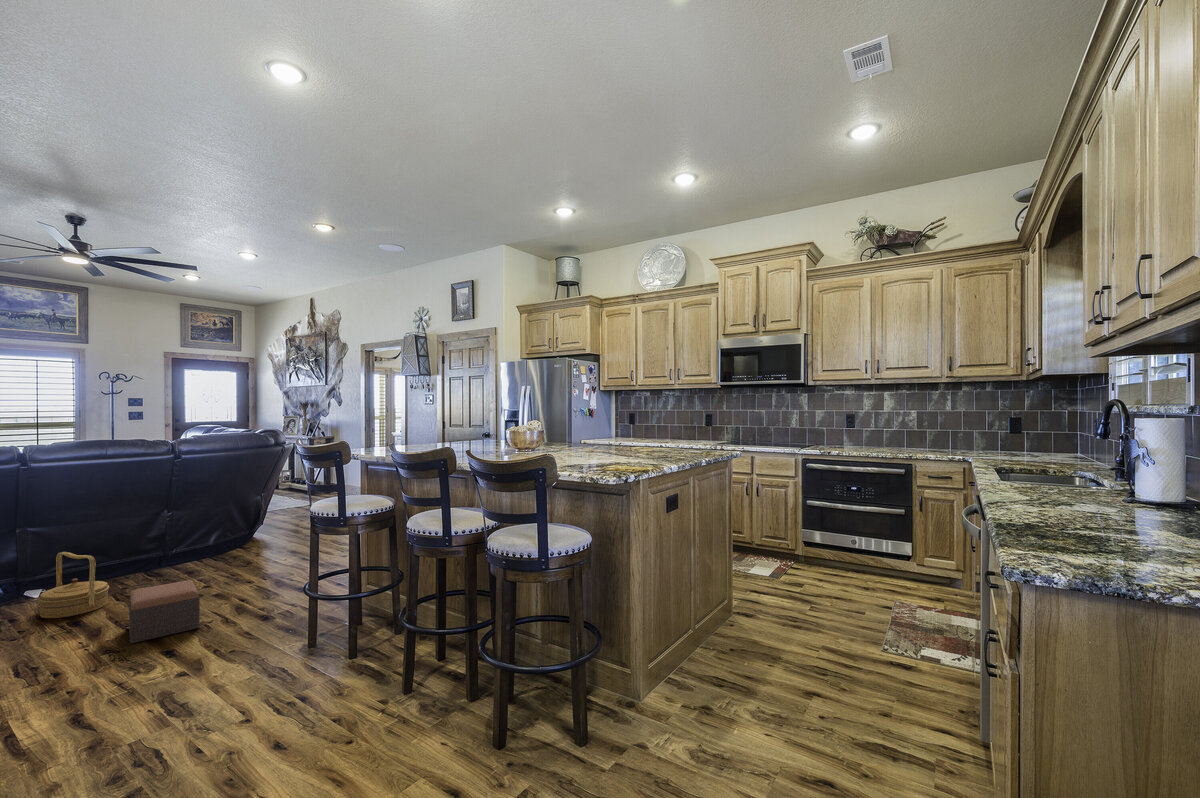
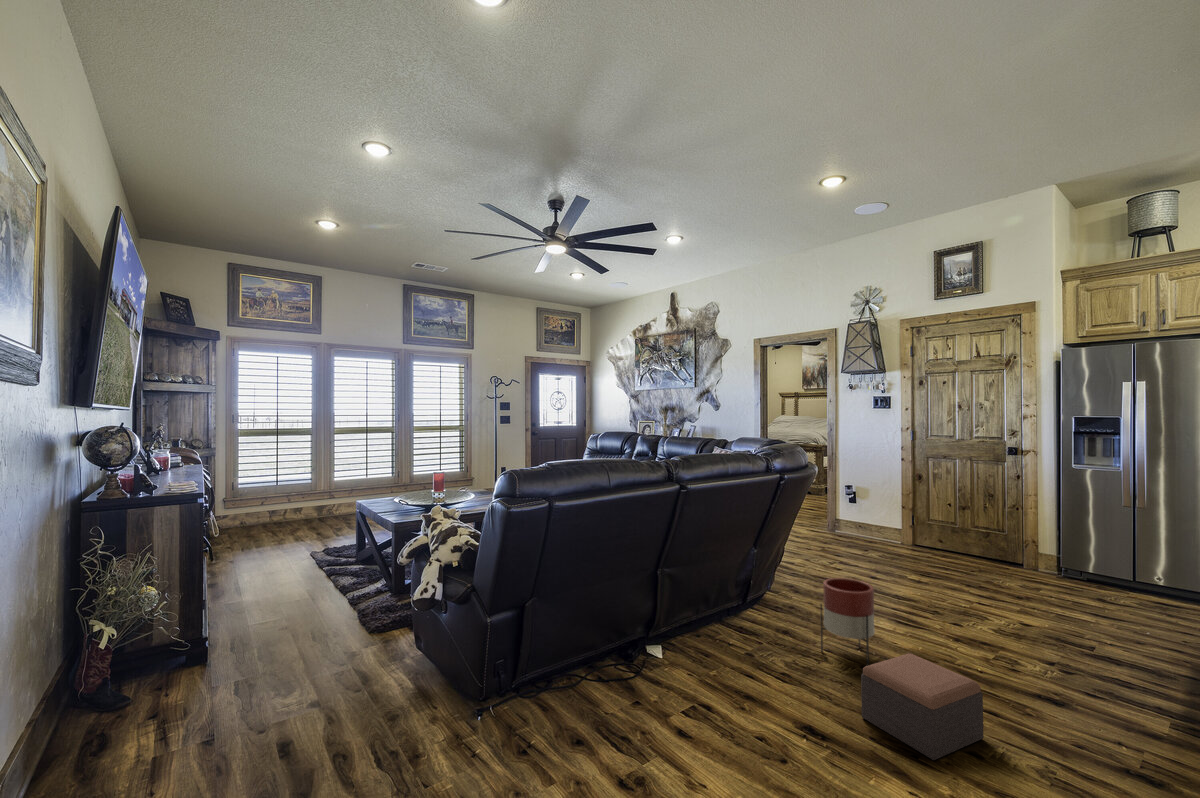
planter: none [188,535,232,597] -> present [820,578,875,665]
basket: present [38,552,109,618] -> none [685,589,755,682]

